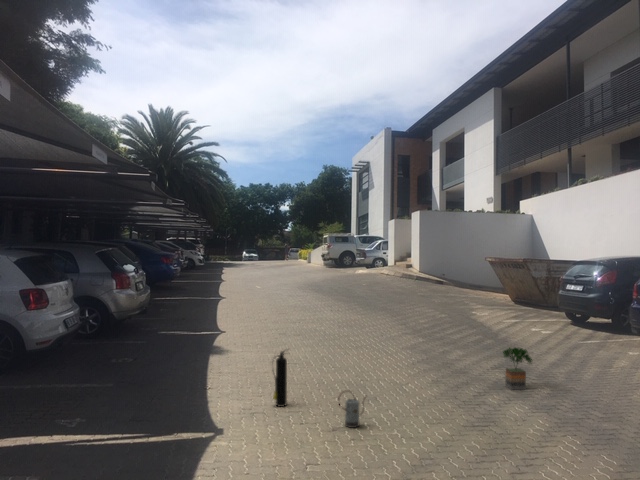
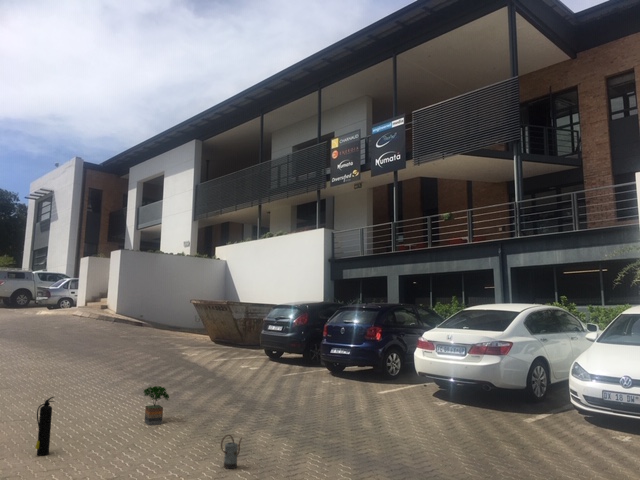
potted tree: present [503,348,532,390] -> present [144,386,169,425]
watering can: present [343,390,366,428] -> present [221,435,242,469]

